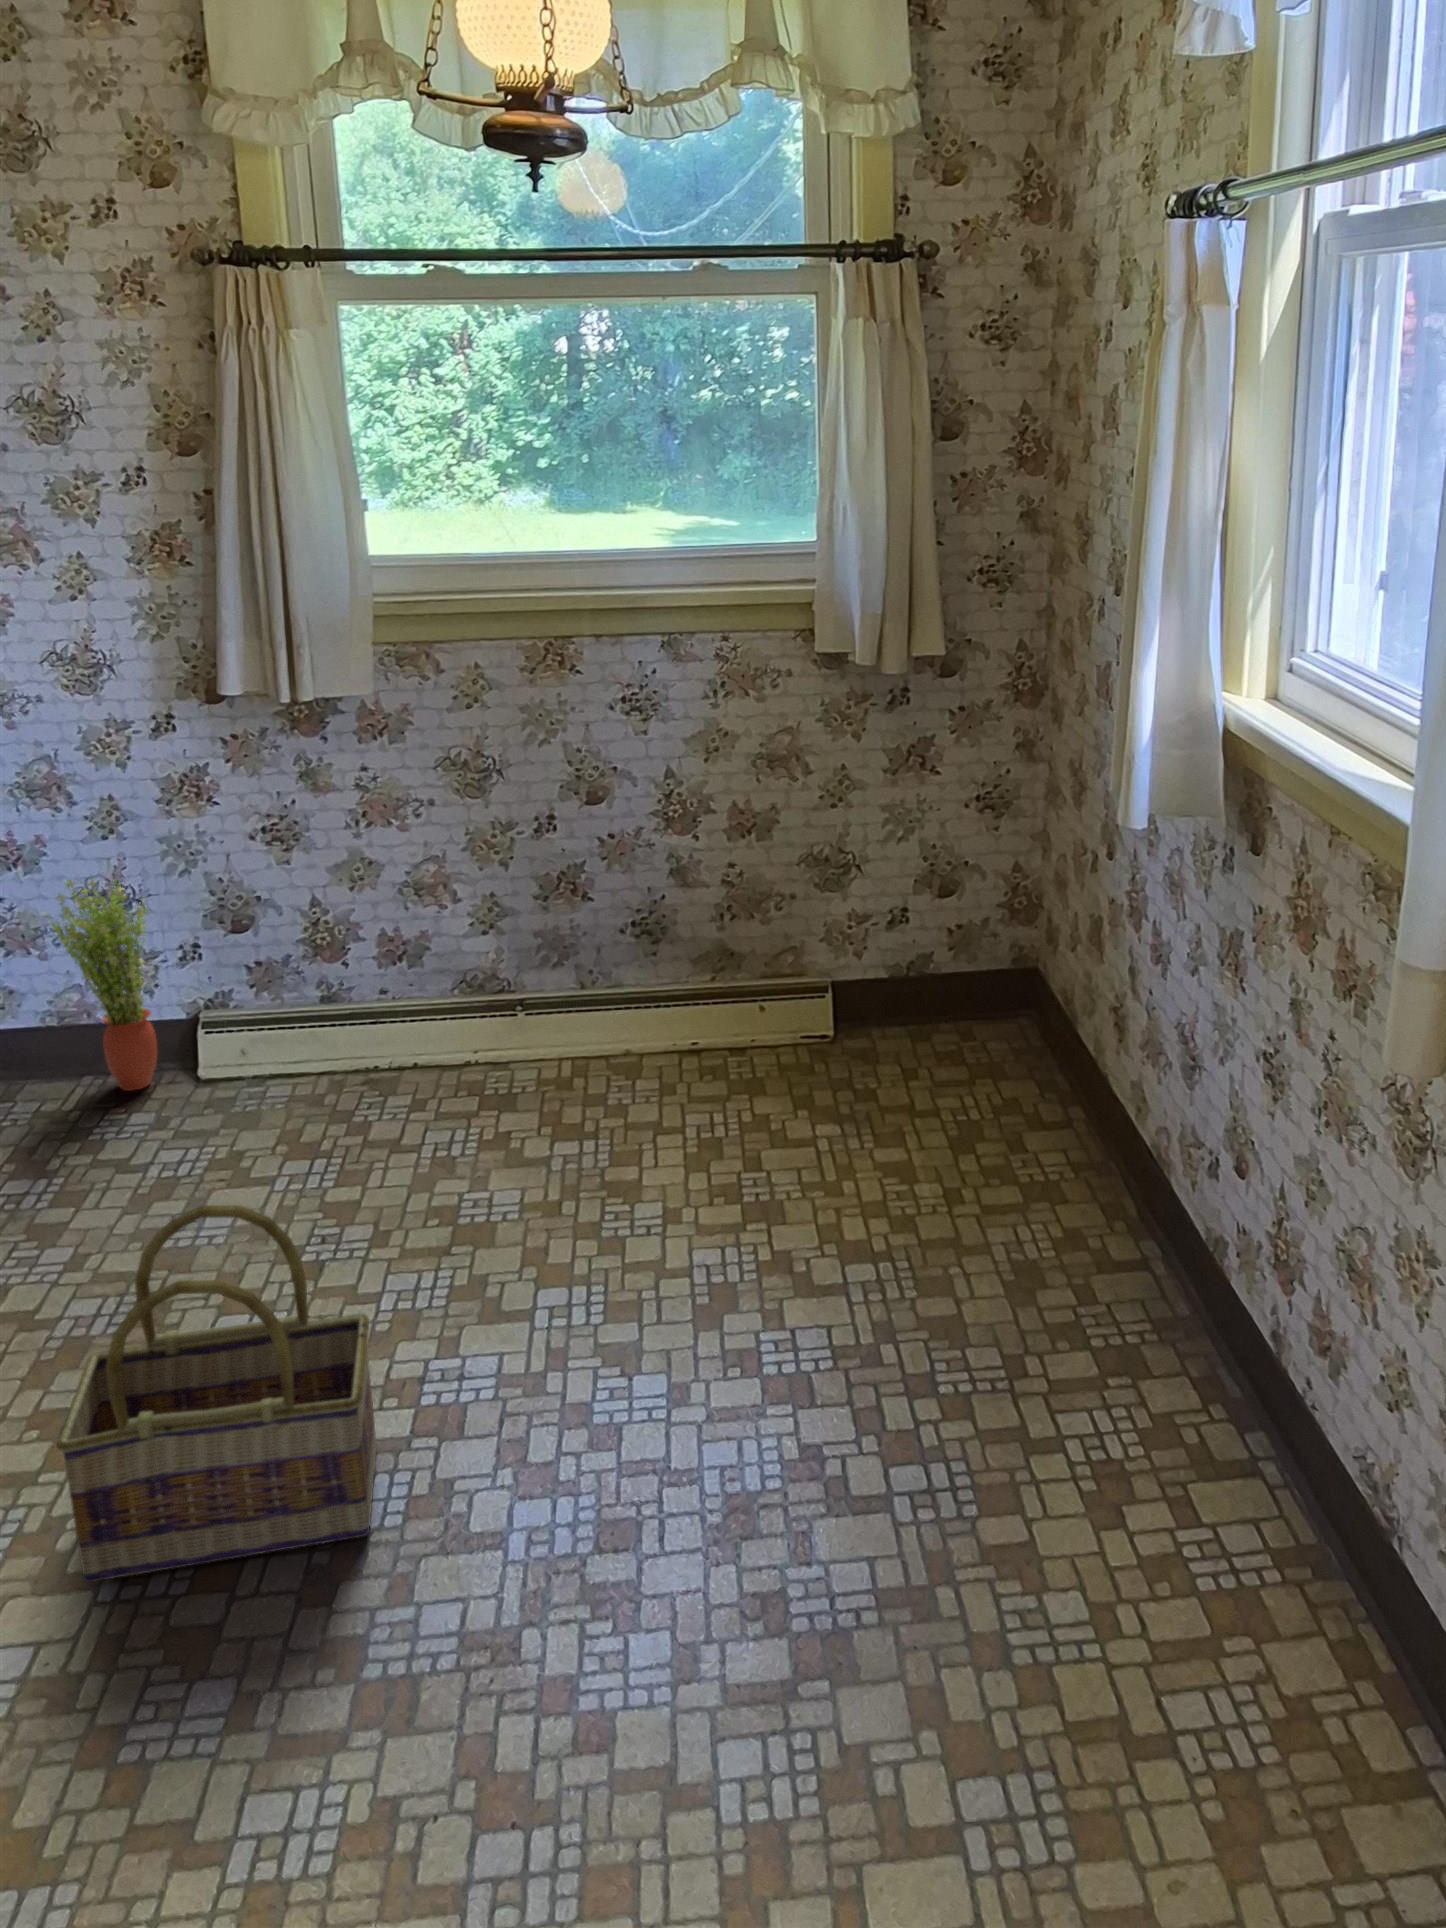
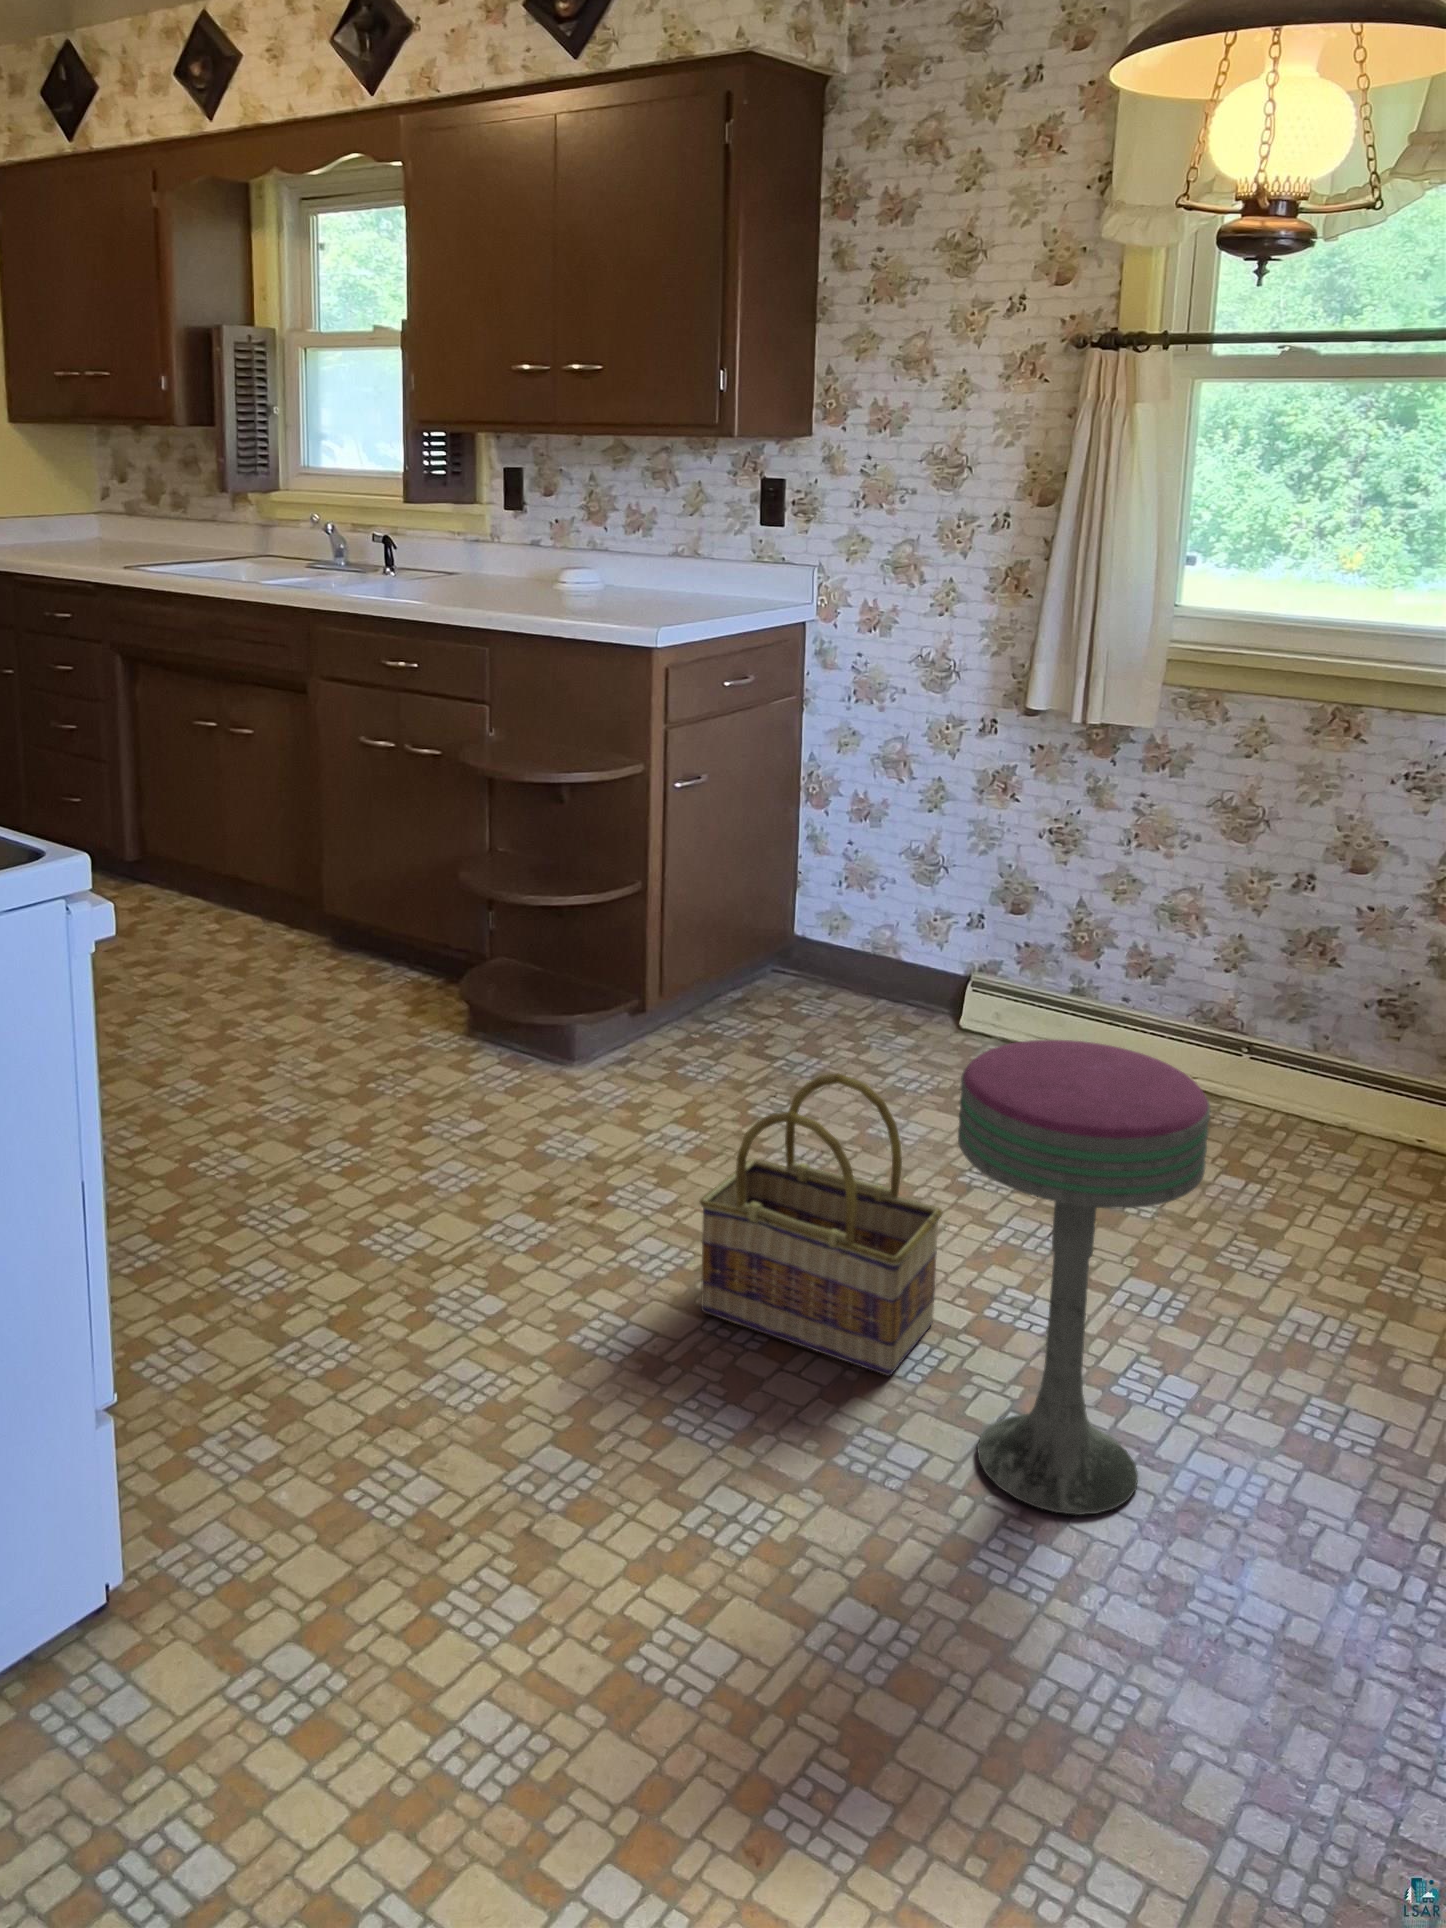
potted plant: present [45,877,157,1091] -> none [869,838,949,1022]
bar stool: none [431,1067,706,1599] -> present [958,1040,1211,1515]

